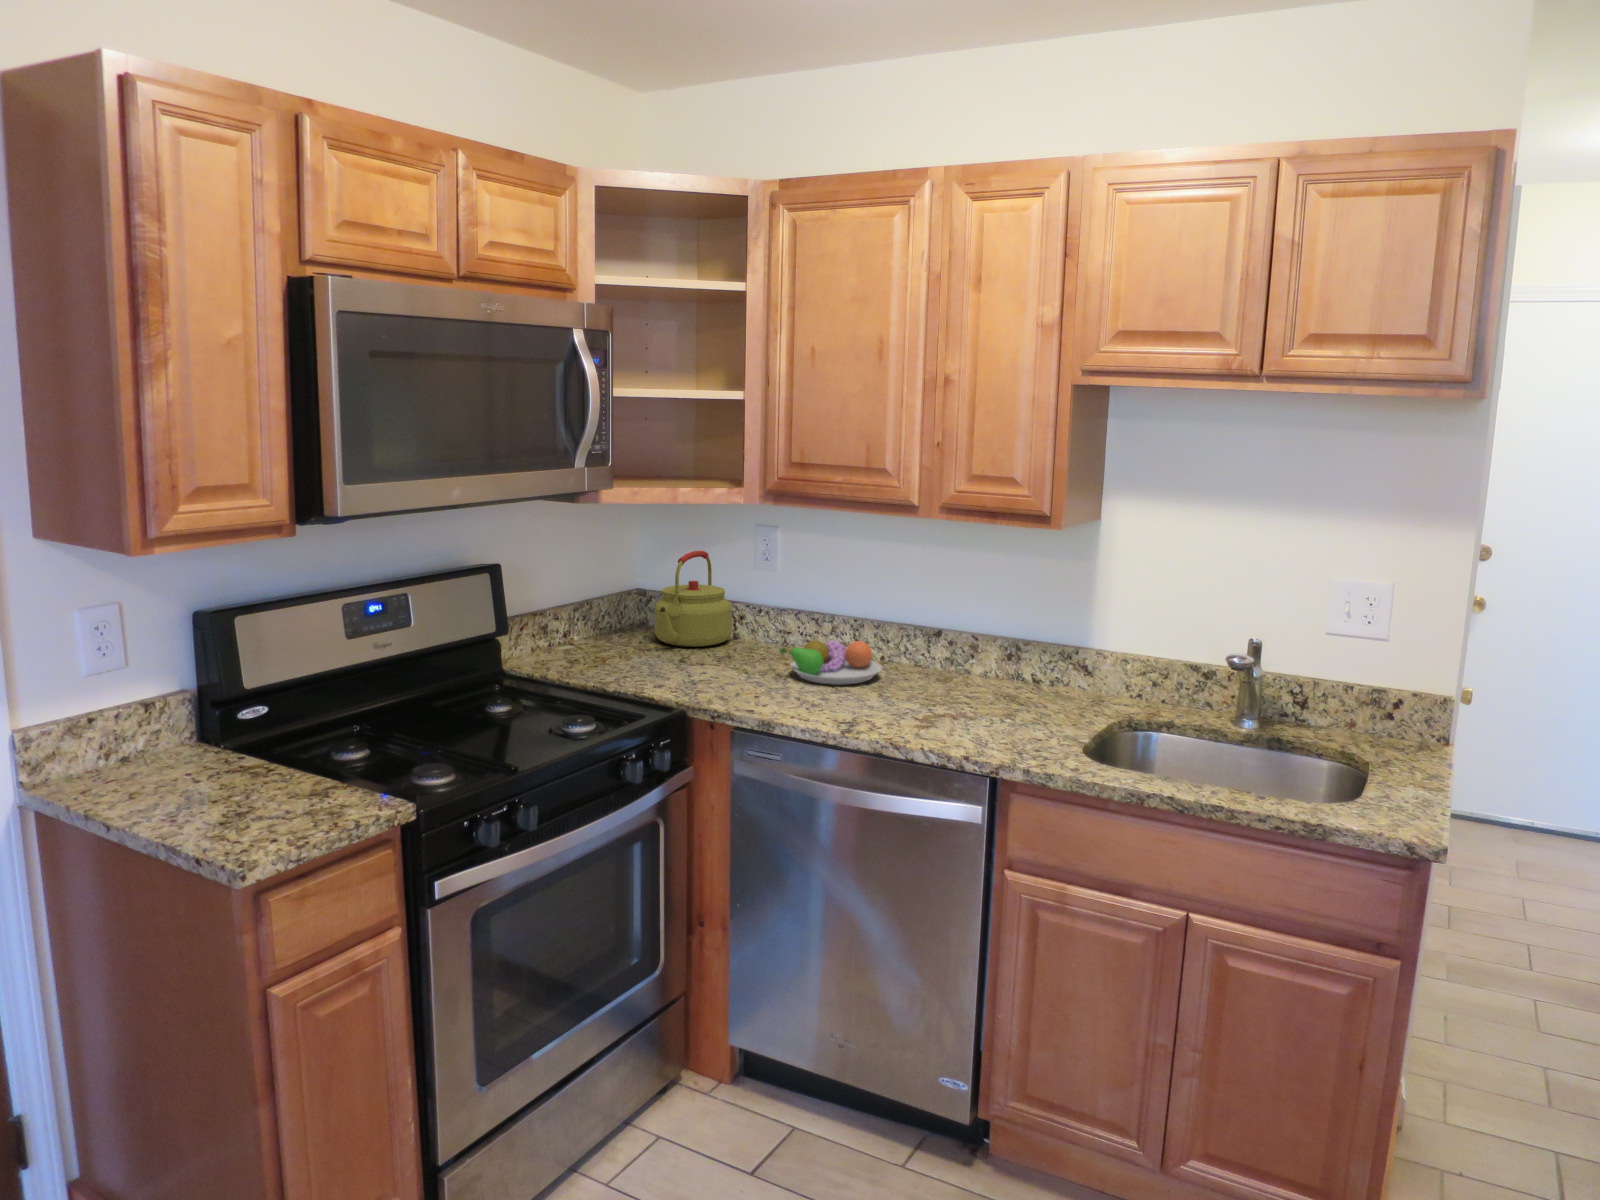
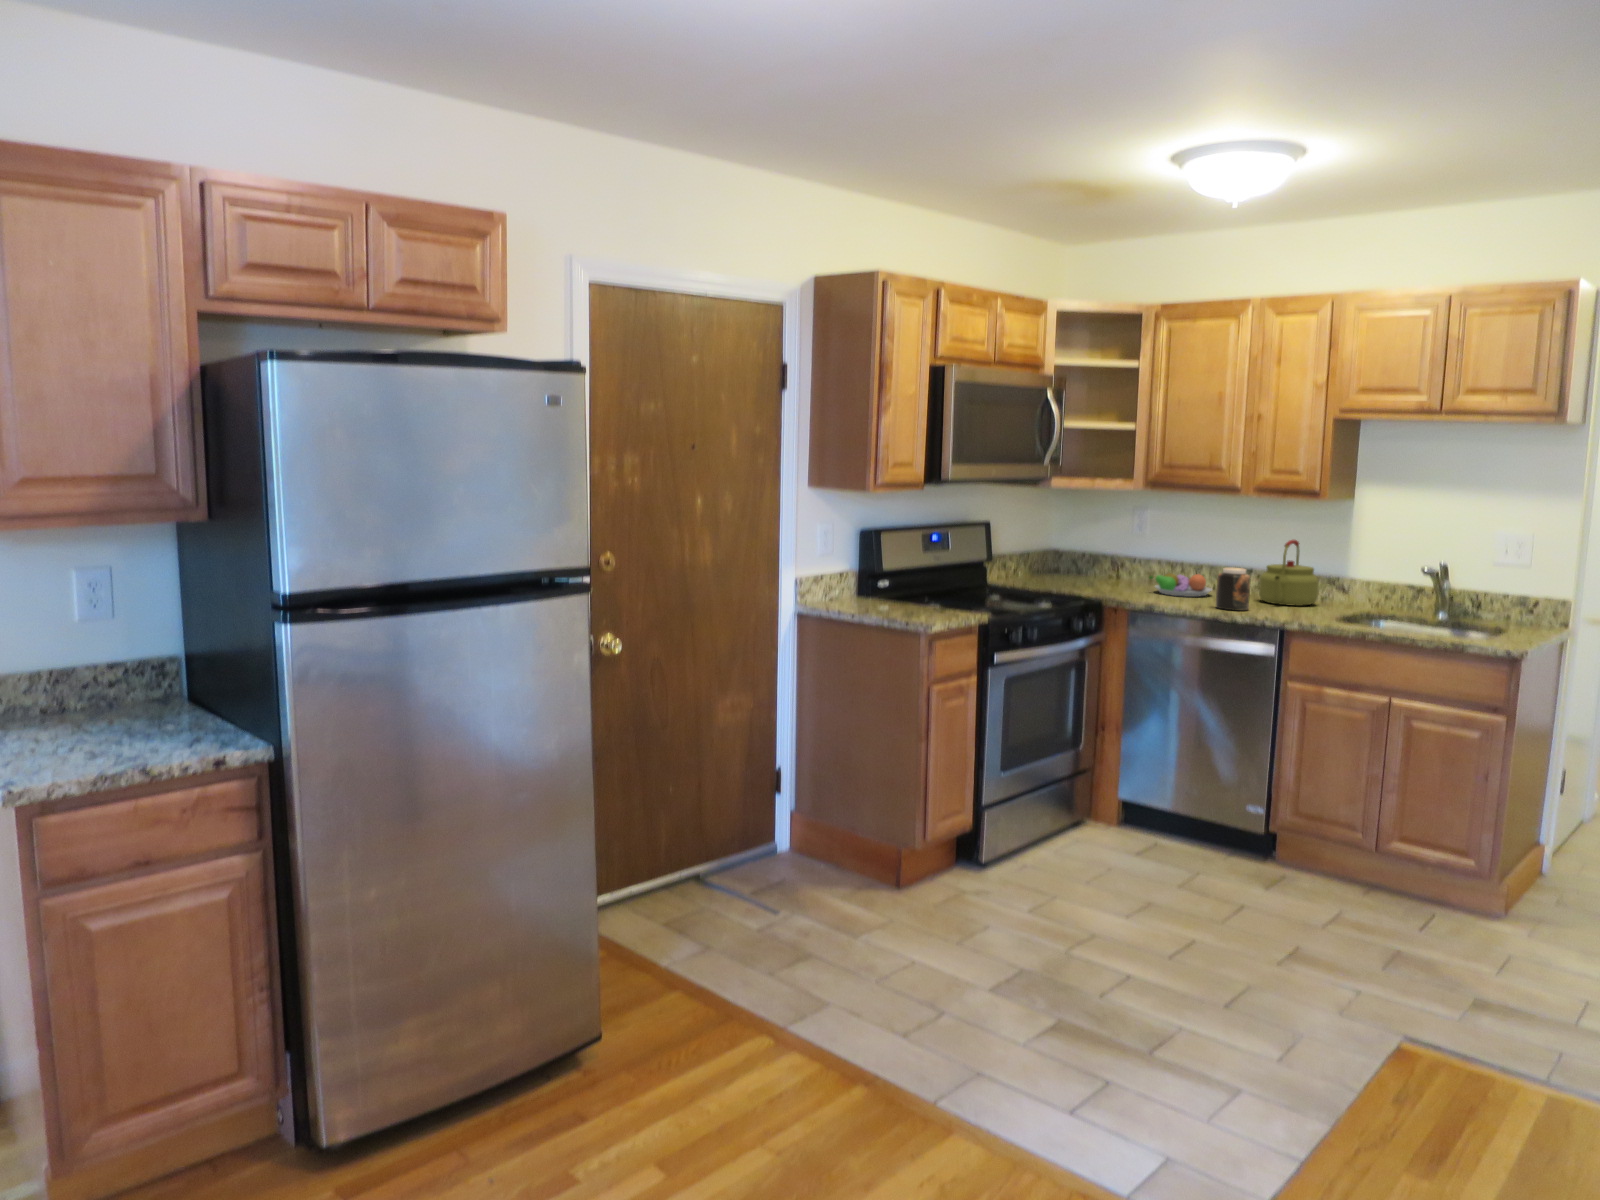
kettle: present [655,551,732,647] -> present [1259,540,1319,606]
jar: none [881,648,937,727] -> present [1216,568,1251,611]

